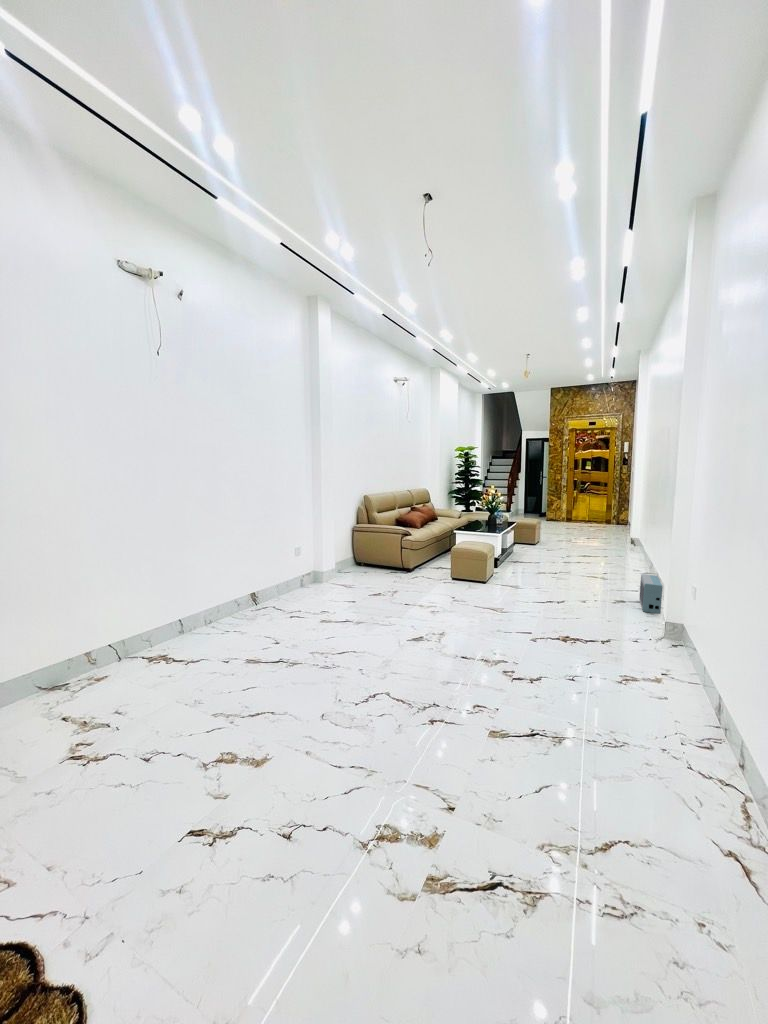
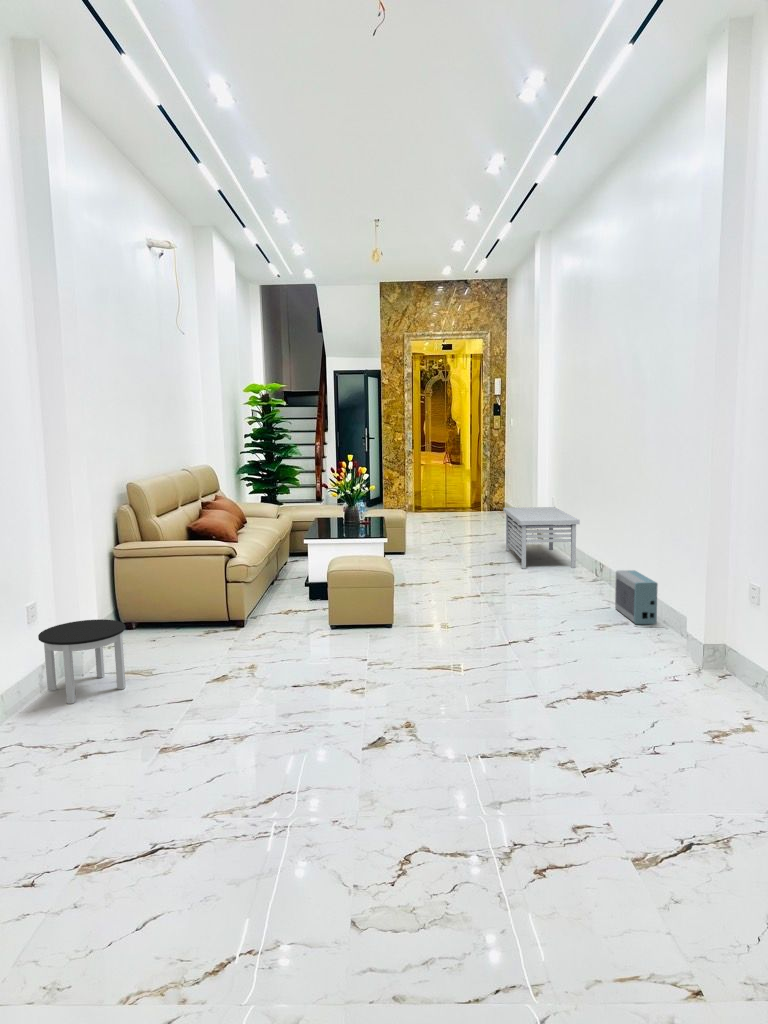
storage bench: none [600,526,645,570] -> present [503,507,580,569]
round table: none [300,558,336,594] -> present [38,619,126,704]

